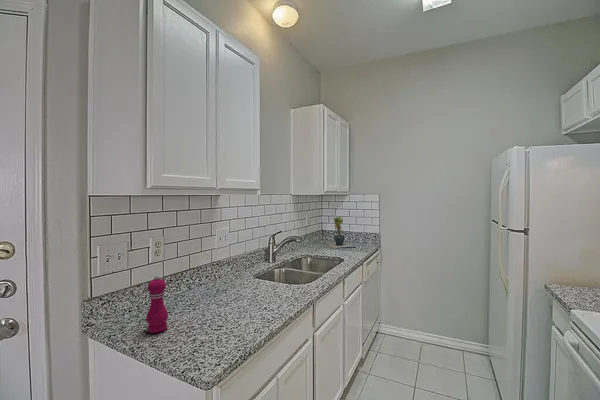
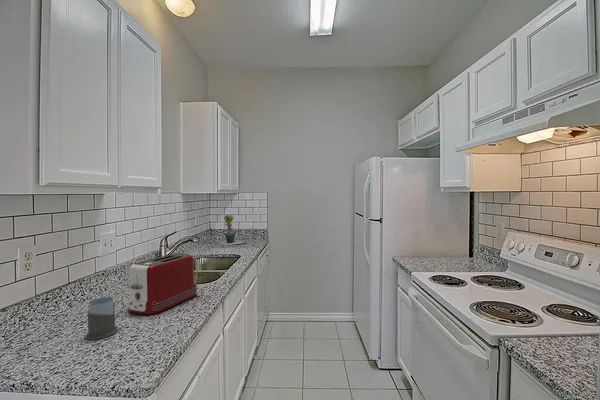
toaster: none [226,252,287,308] -> present [128,254,197,315]
pepper mill: present [146,275,168,333] -> none [36,291,67,361]
mug: none [186,286,216,322] -> present [86,297,124,339]

